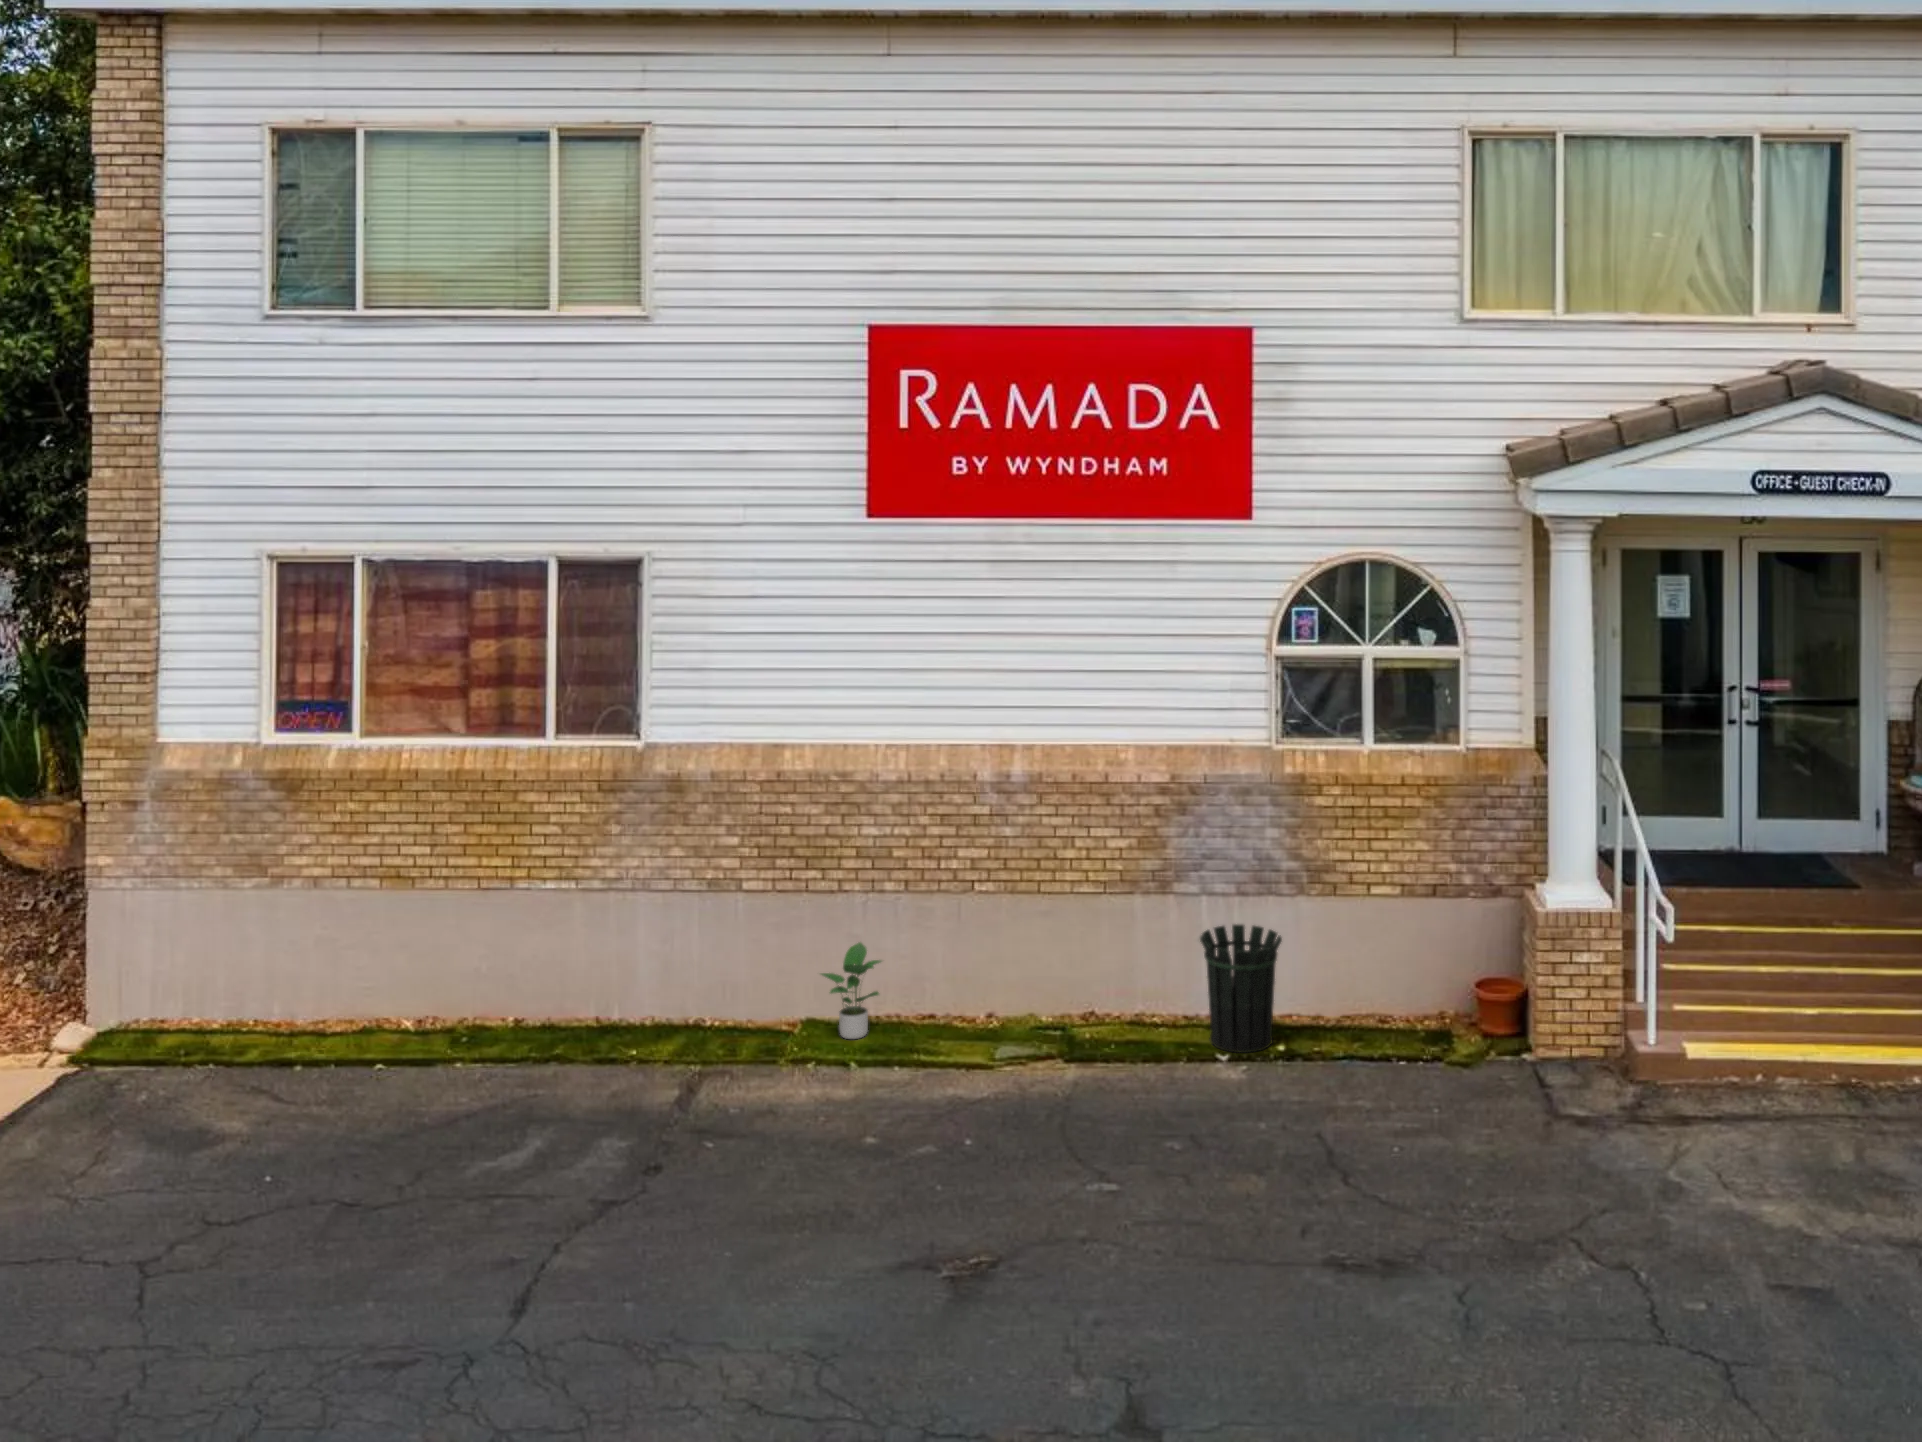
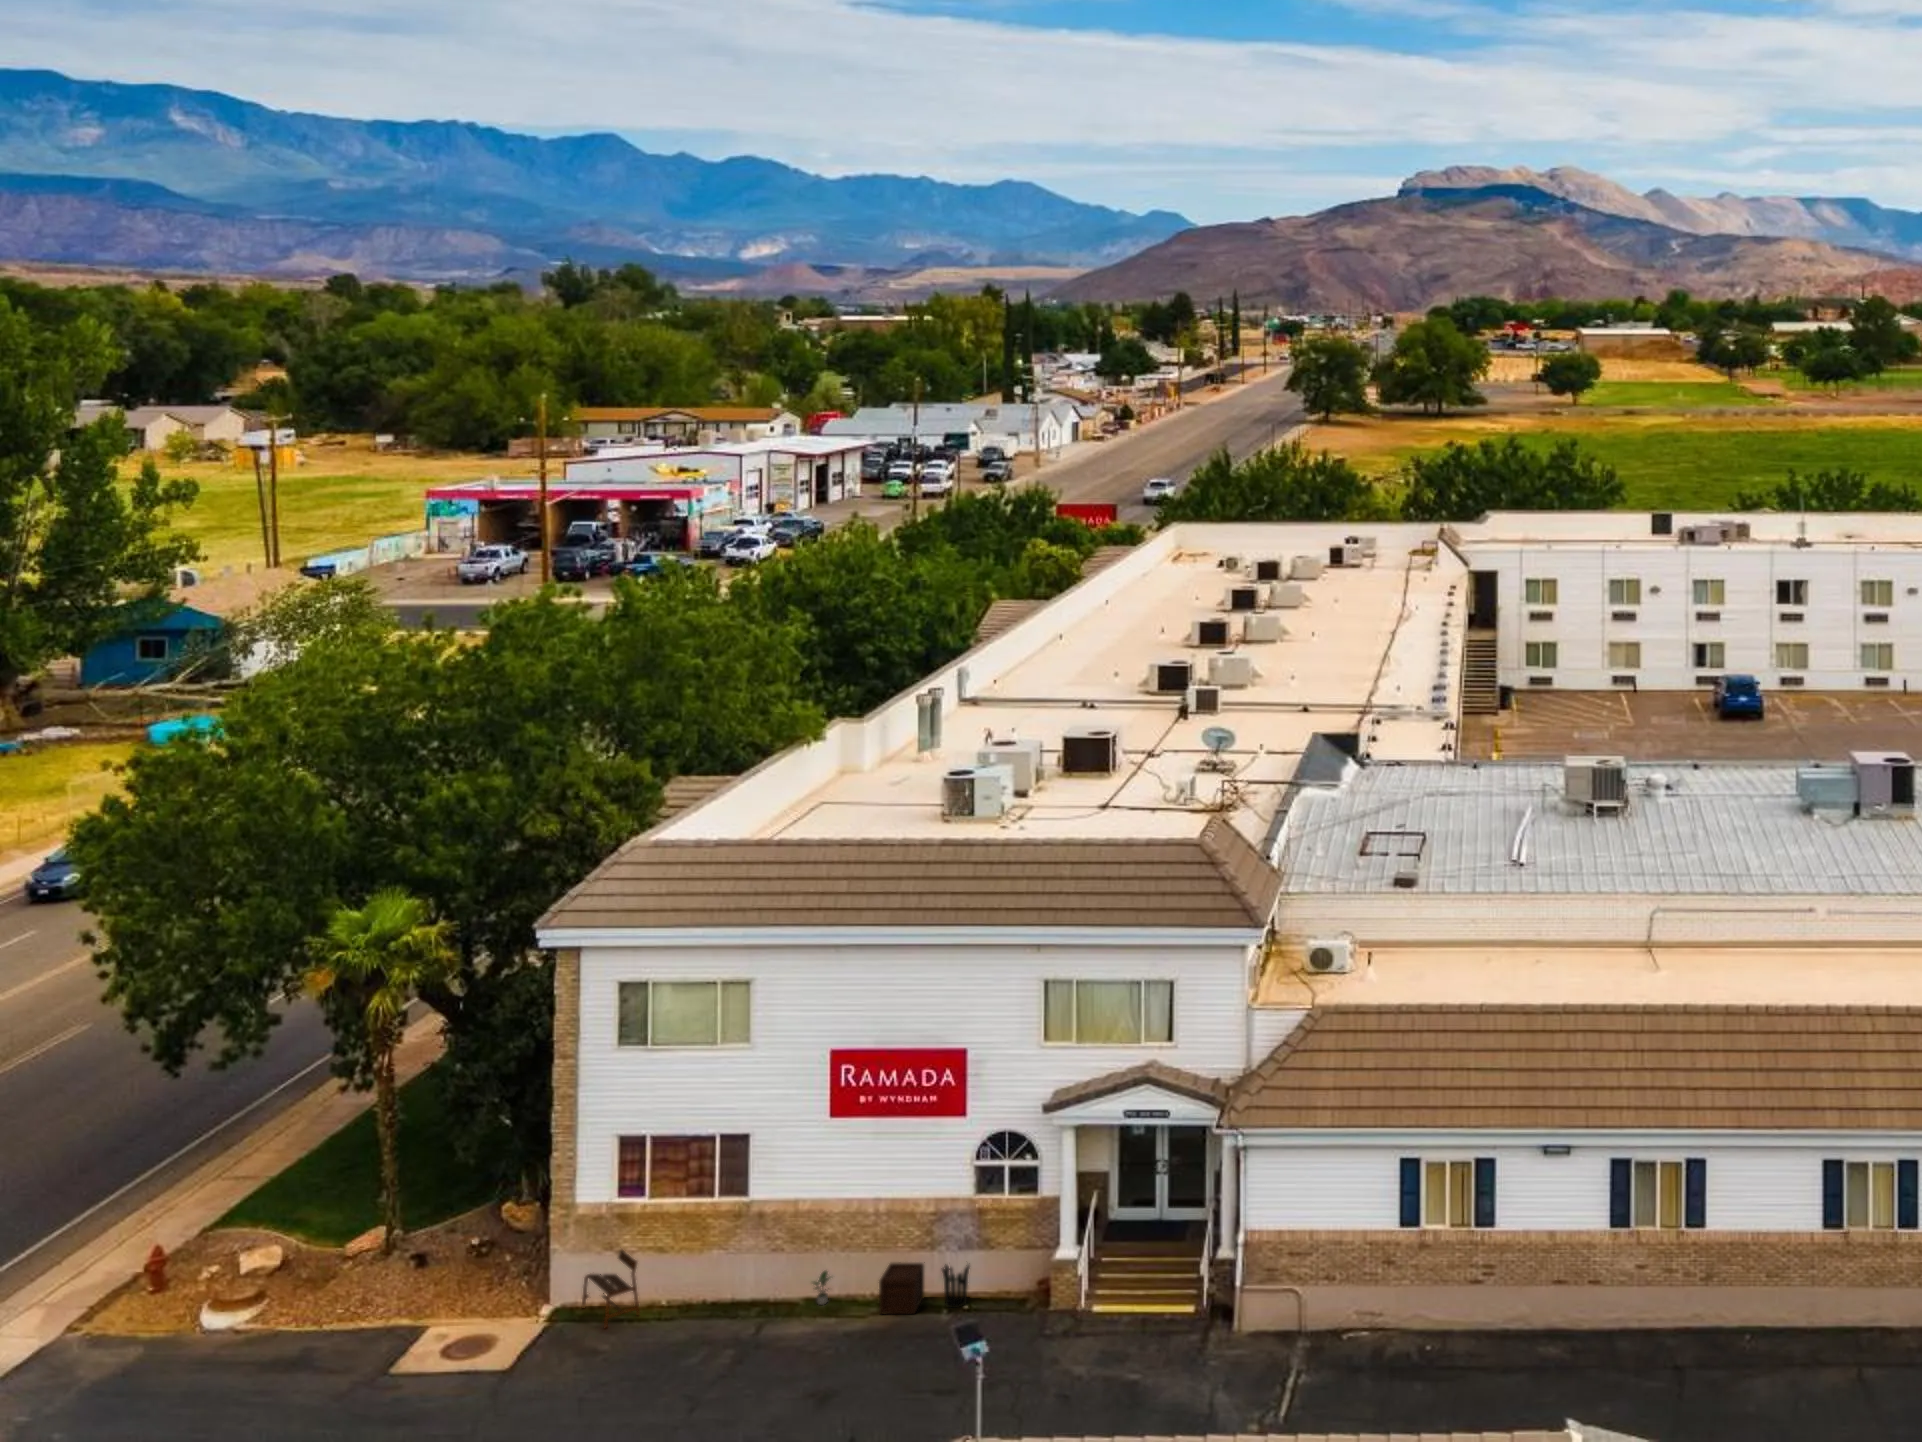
bench: none [170,861,333,1086] -> present [582,1250,640,1328]
wooden crate: none [1033,925,1141,1065] -> present [879,1262,924,1314]

